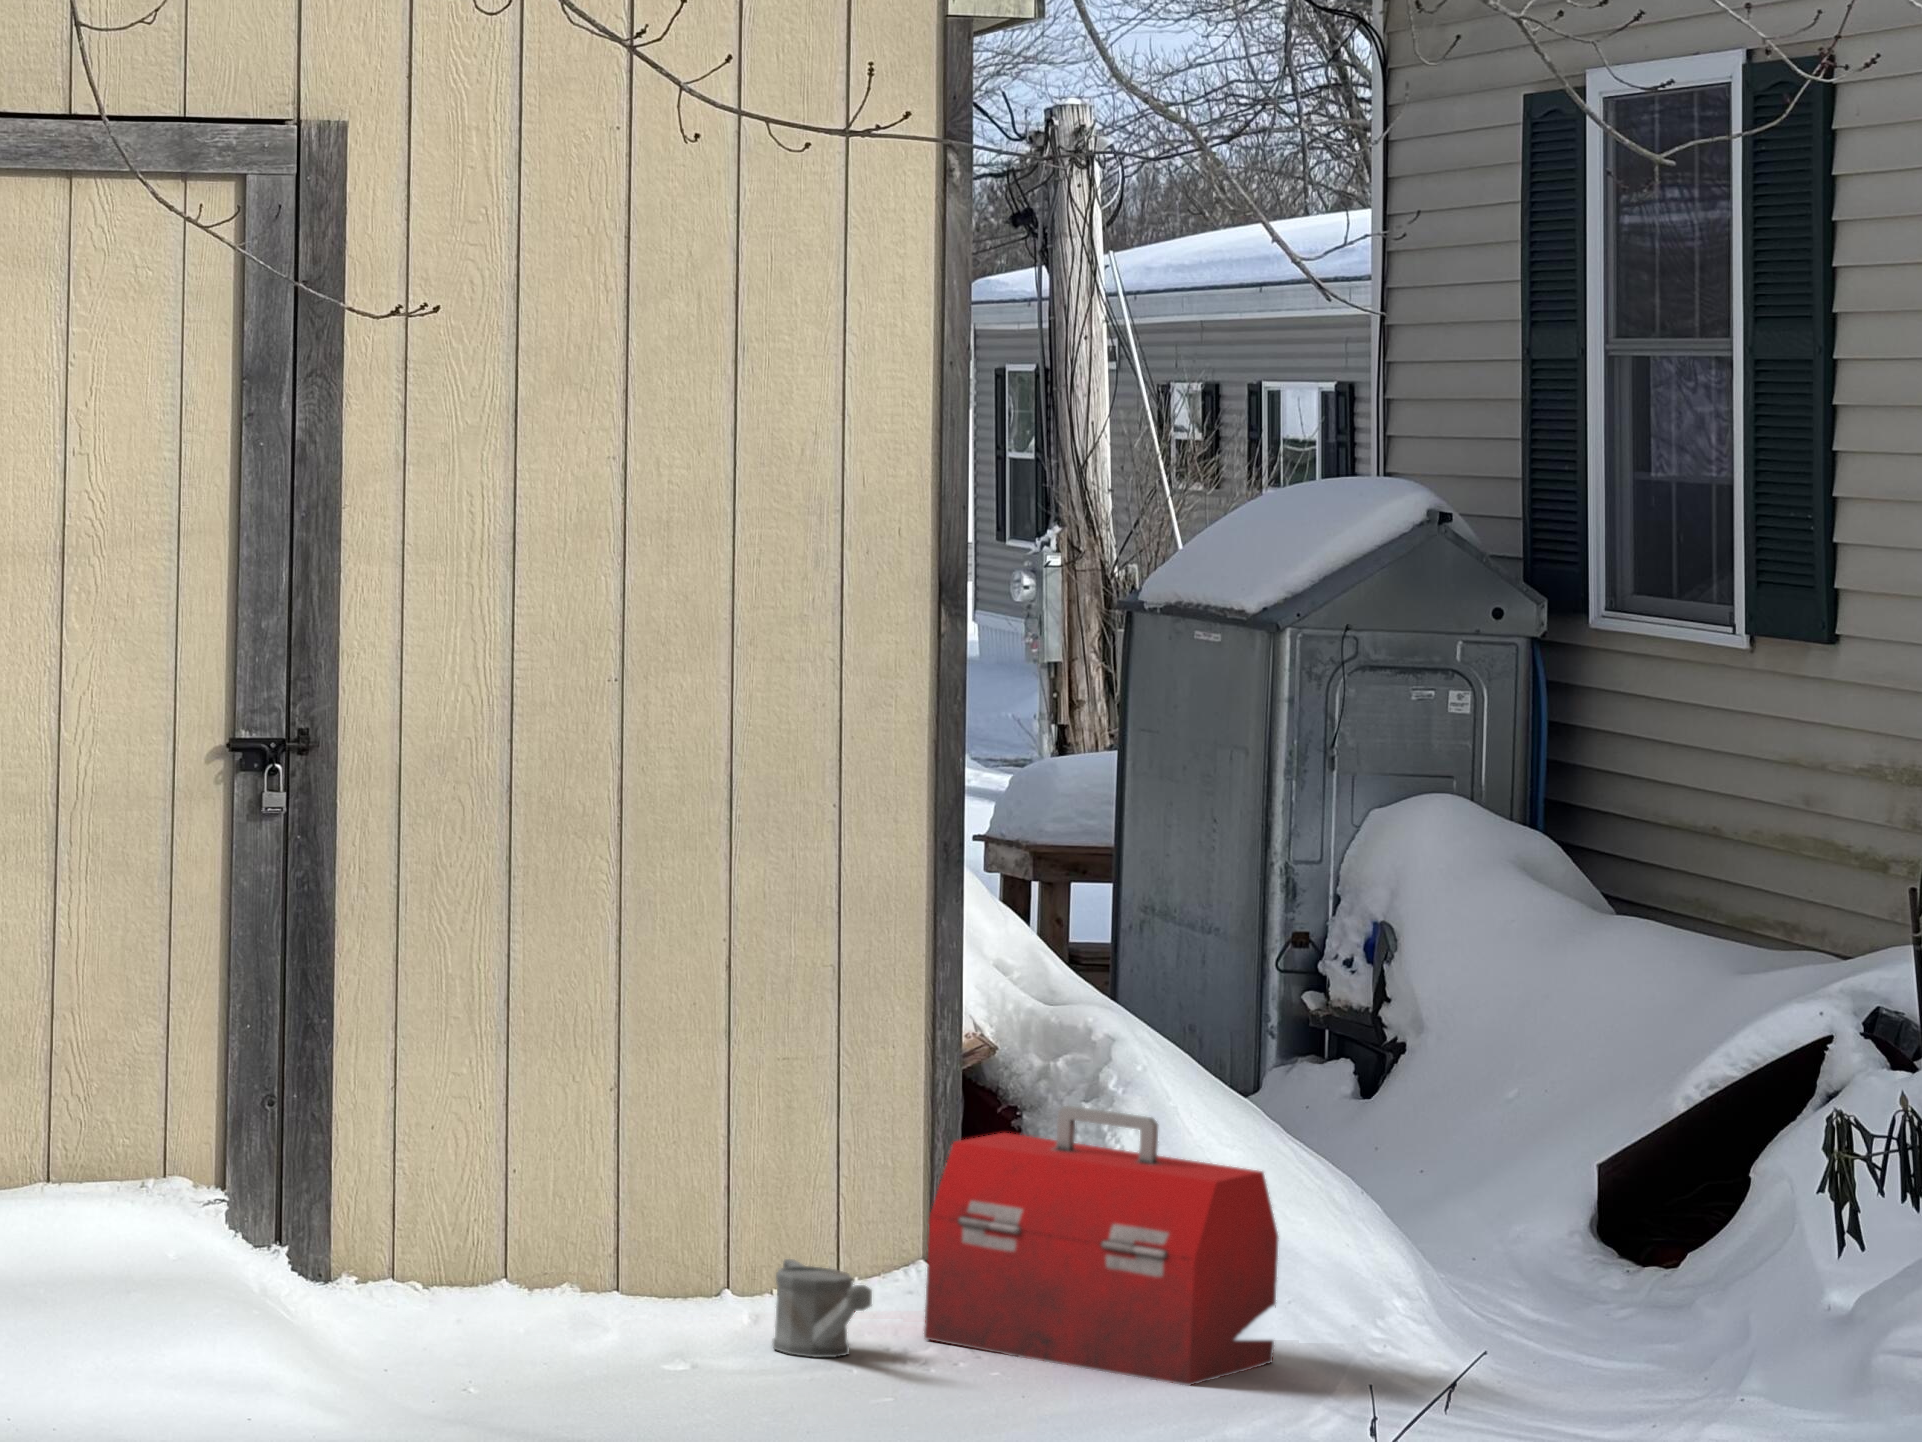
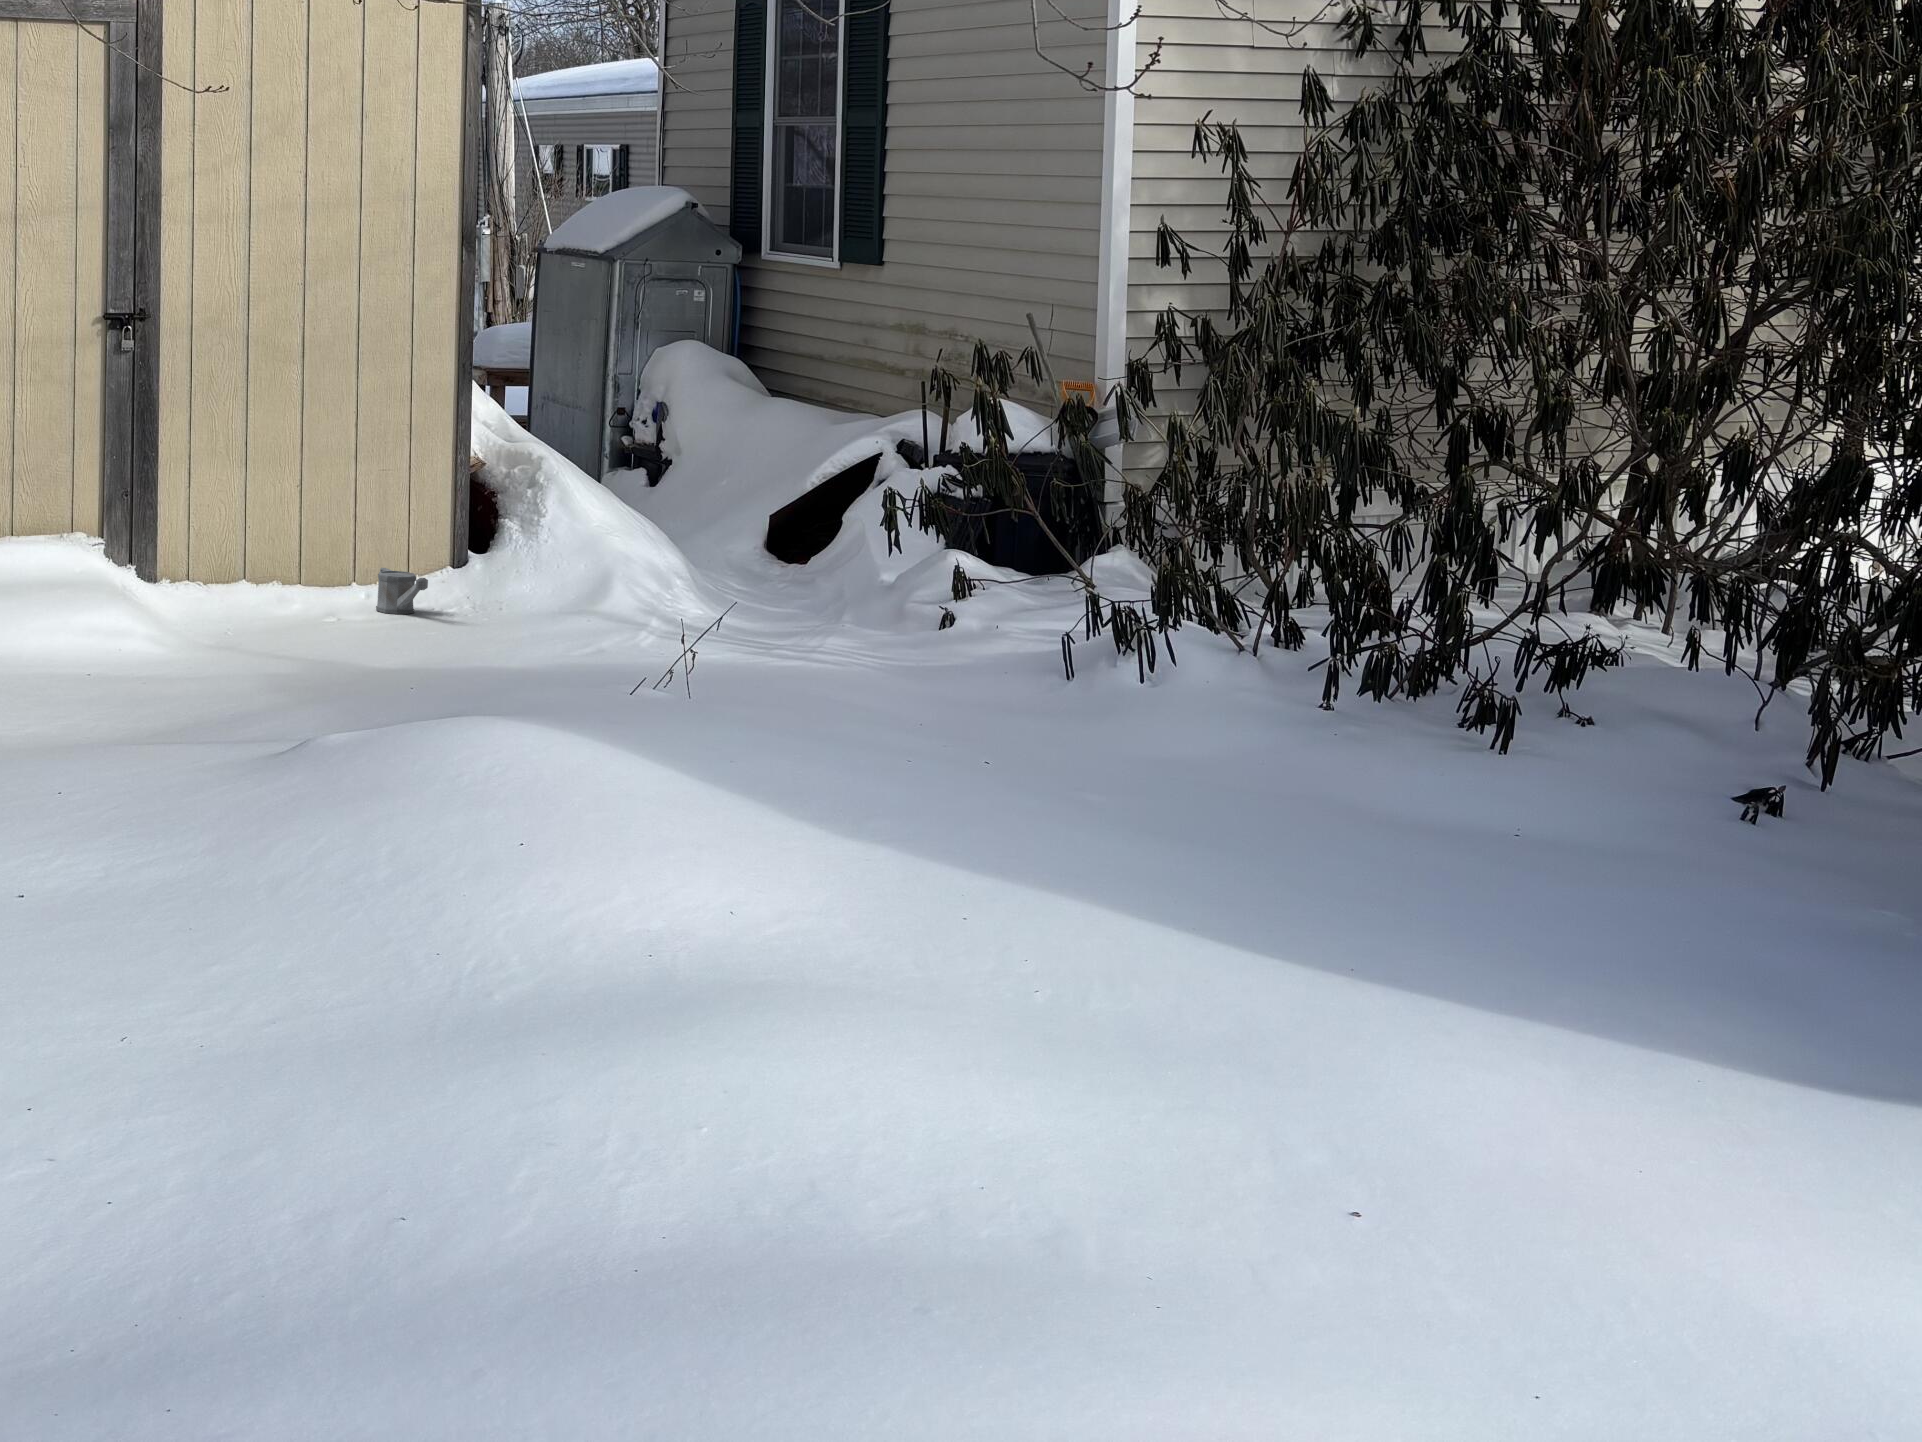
toolbox: present [924,1106,1279,1386] -> none [448,490,621,624]

